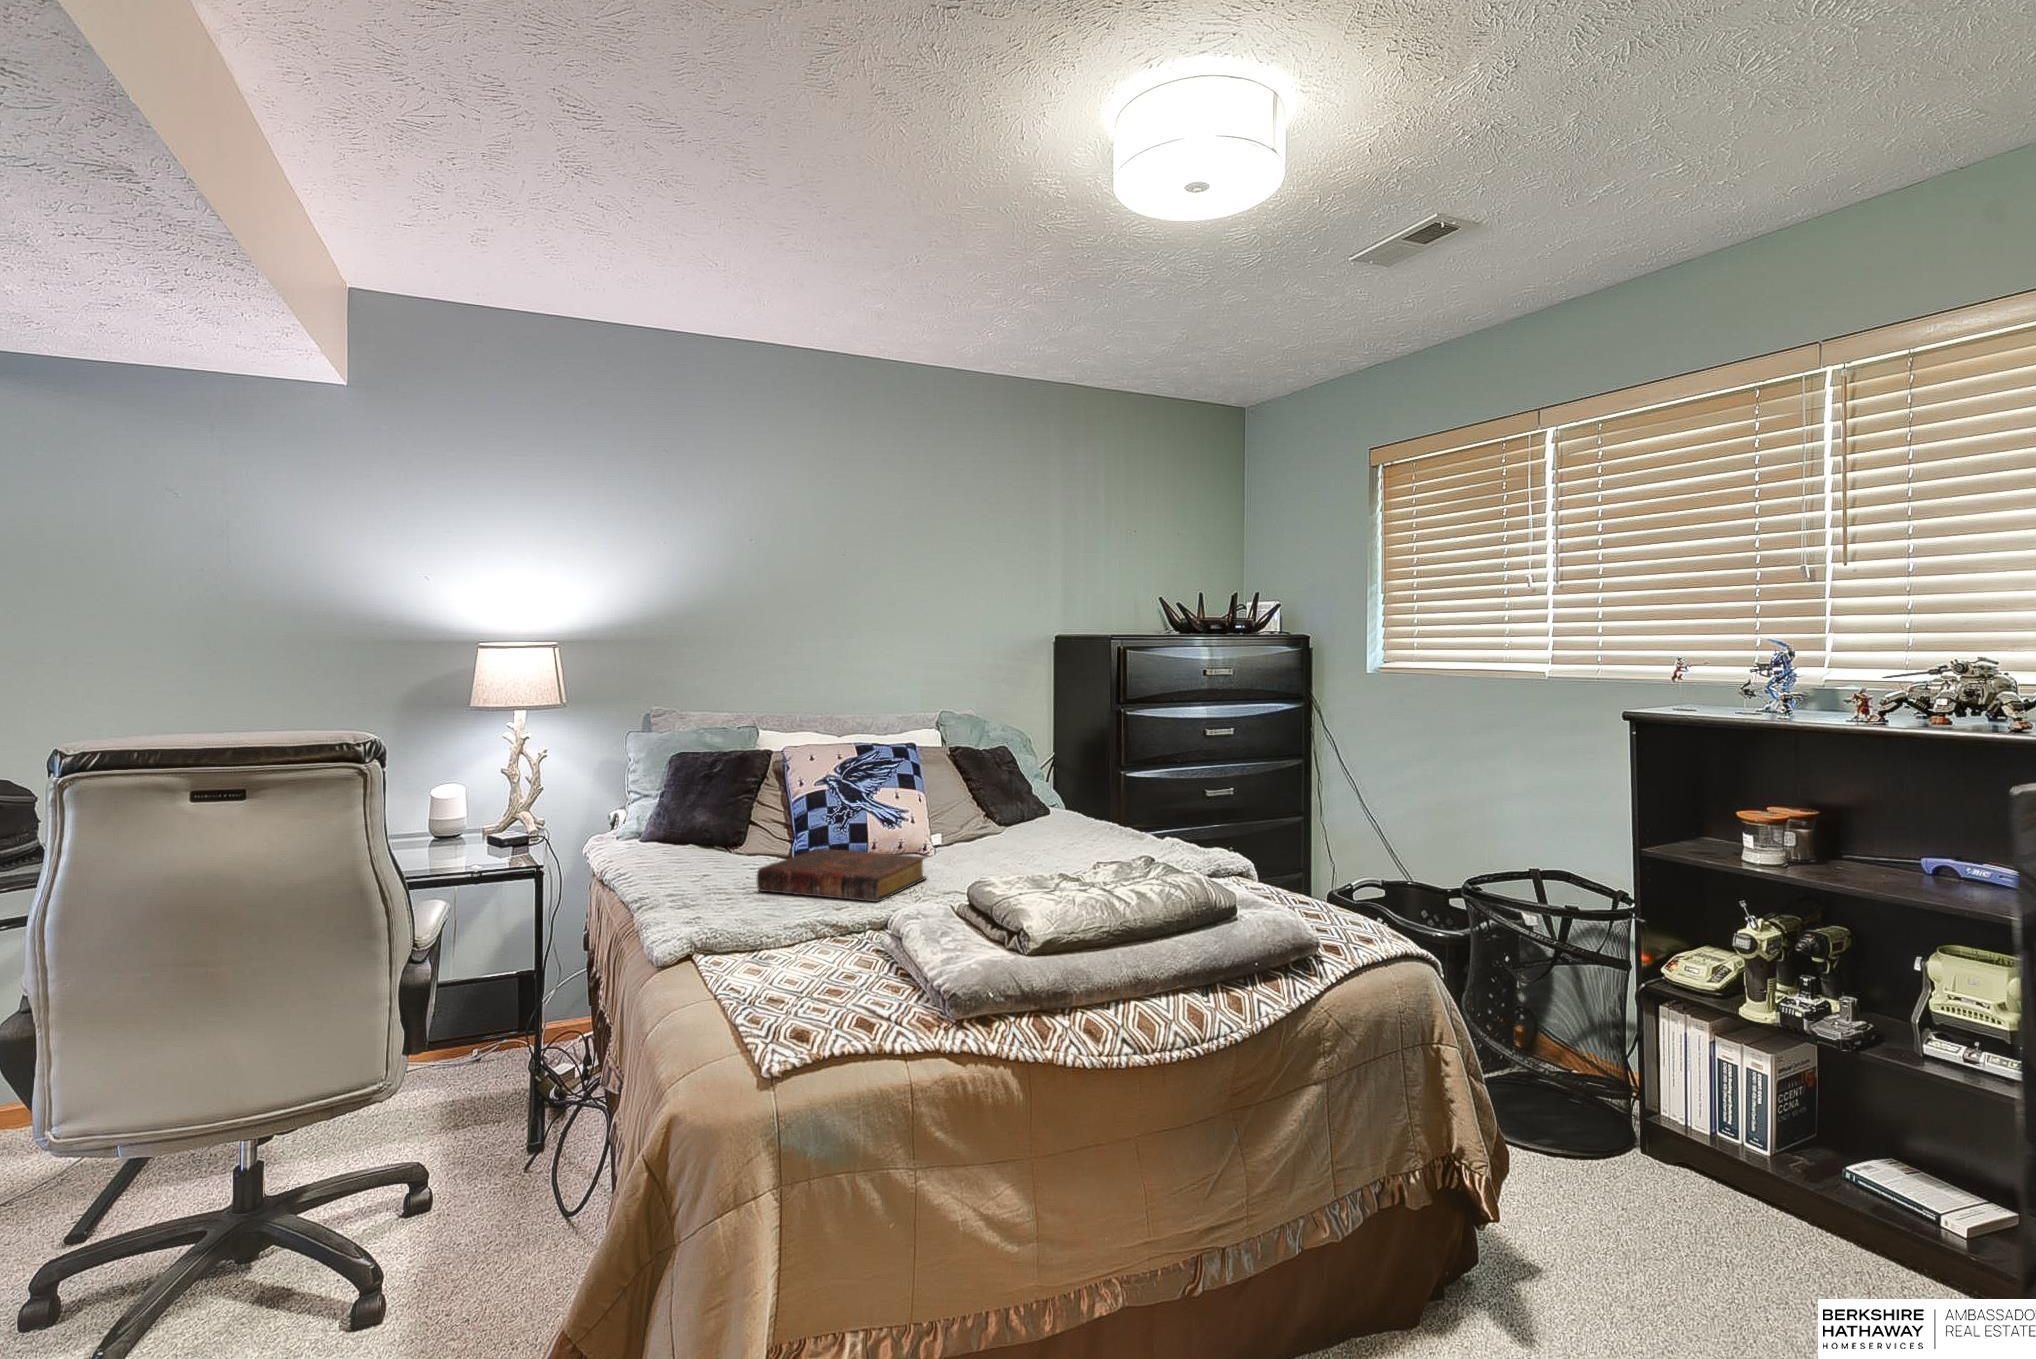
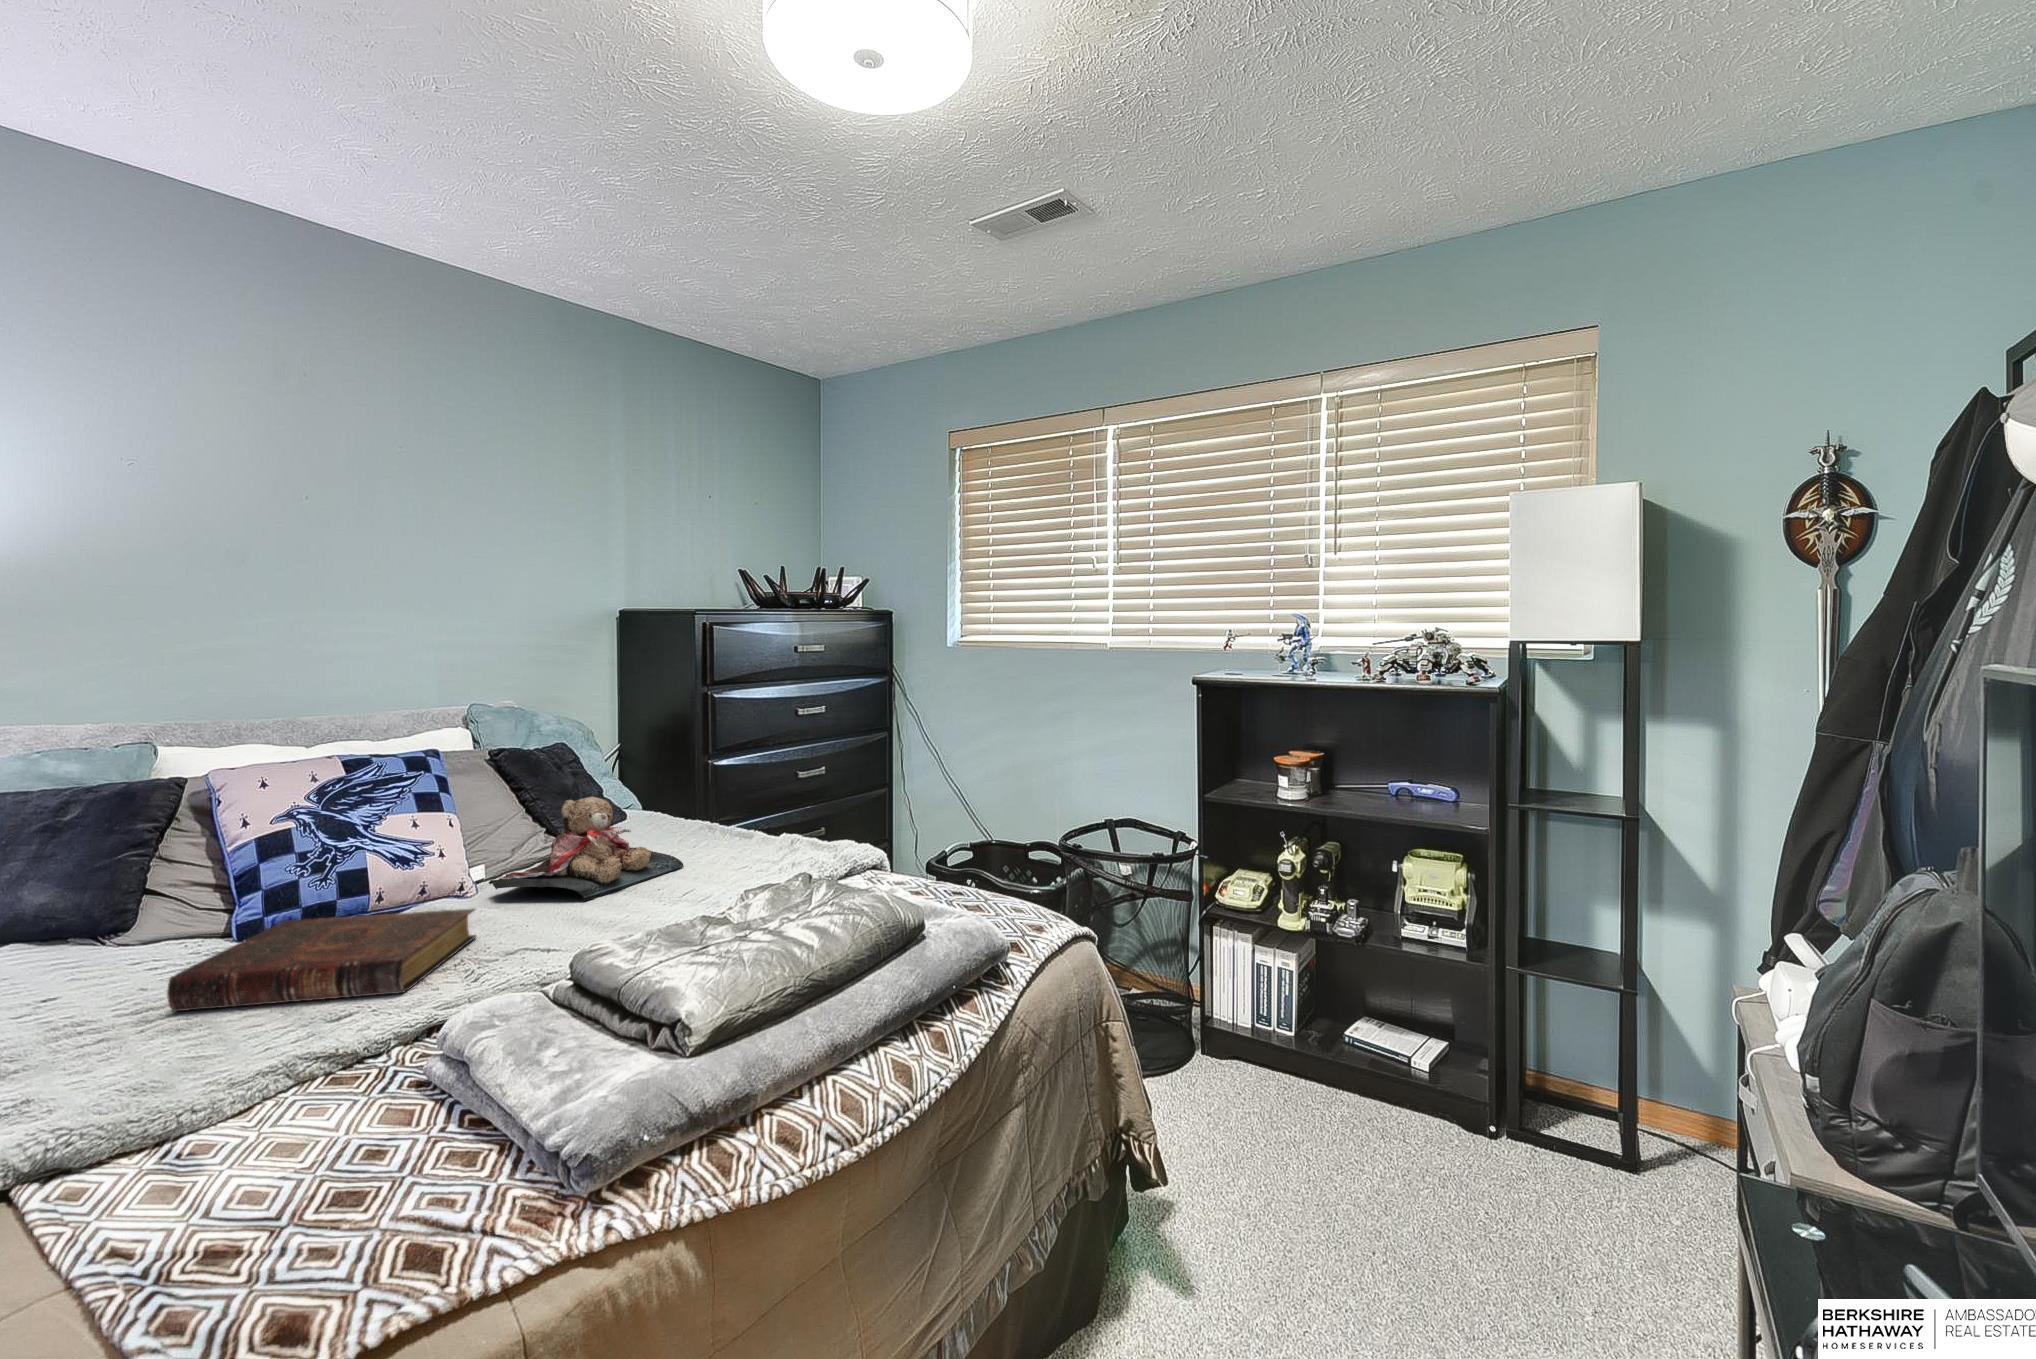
teddy bear: none [942,785,1085,868] -> present [489,796,684,902]

